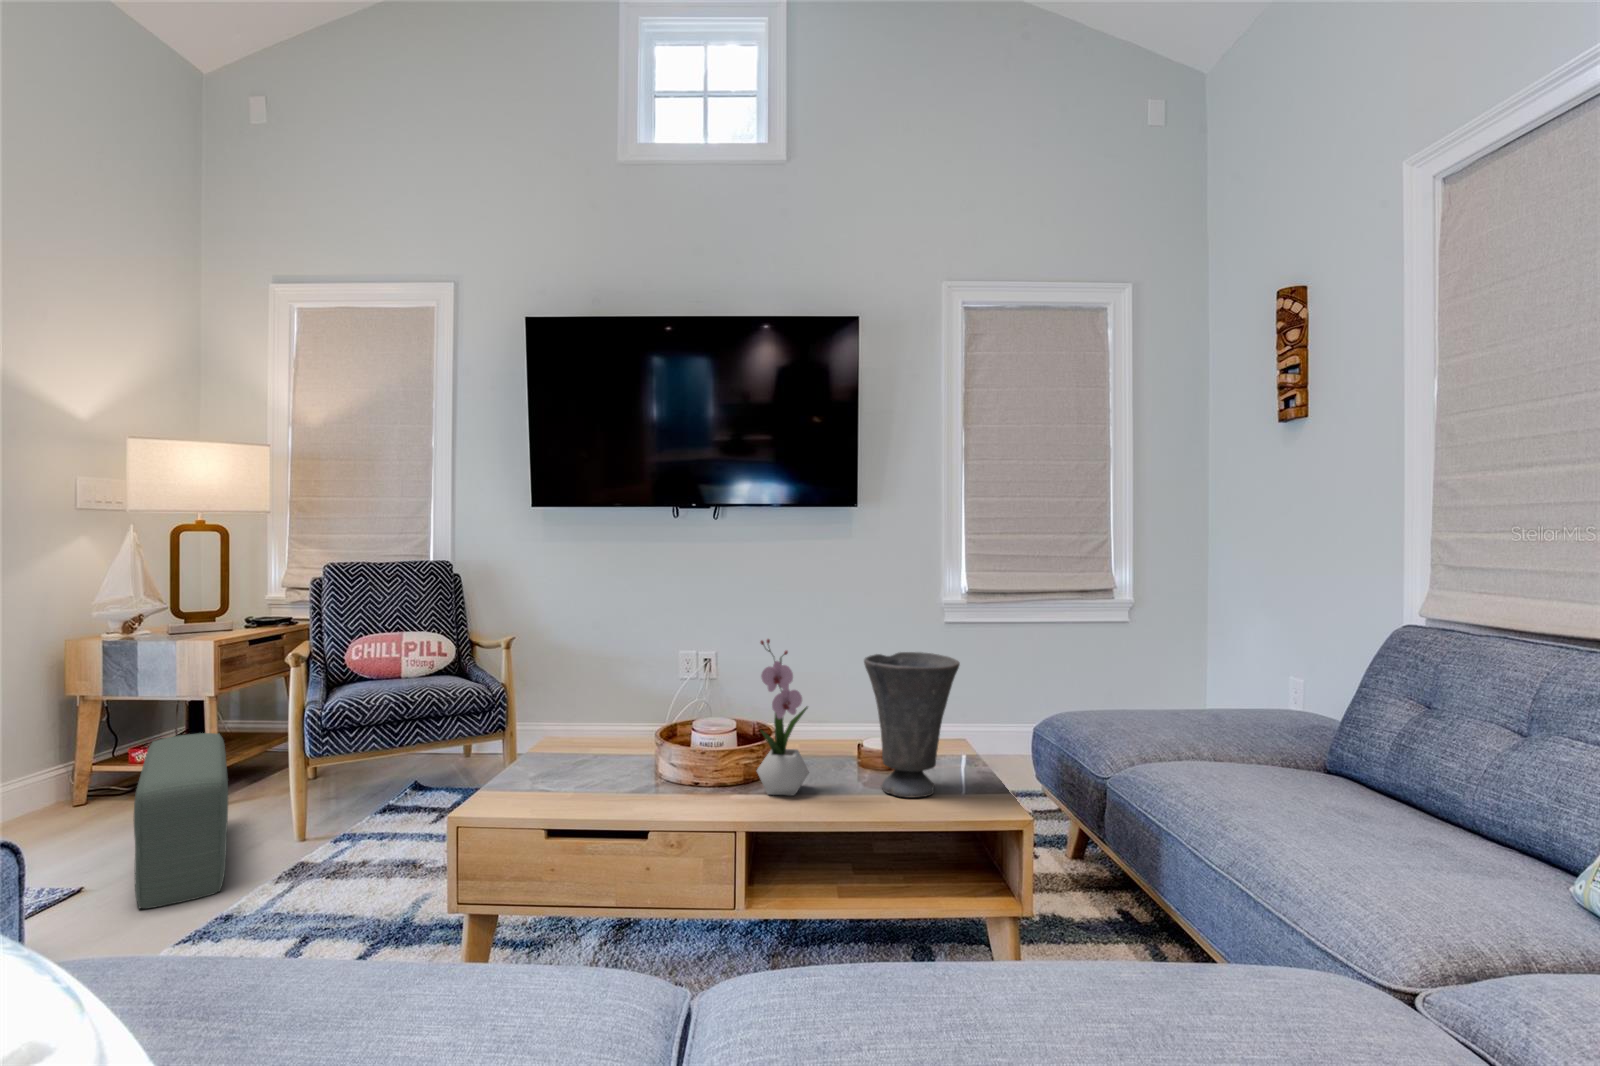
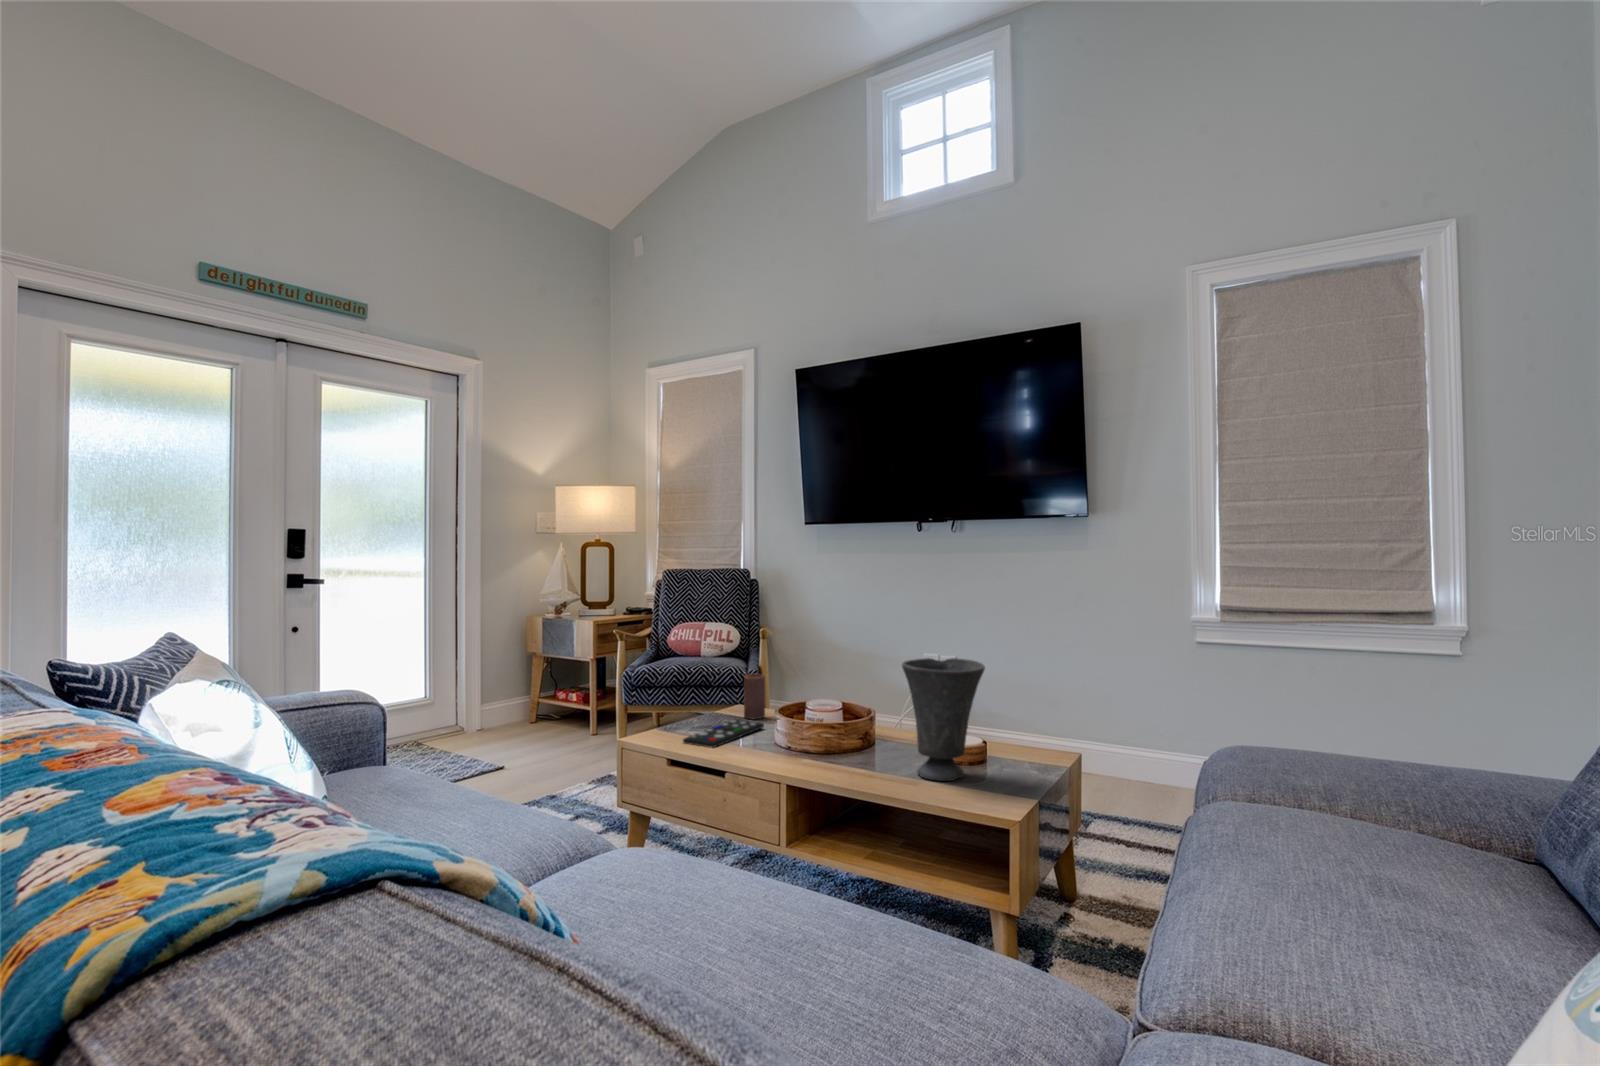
flower arrangement: present [757,639,809,796] -> none [817,638,869,765]
candle: none [569,693,598,754] -> present [744,674,765,719]
pouf: present [134,733,228,909] -> none [519,683,587,785]
remote control: none [544,757,620,803] -> present [683,720,764,748]

